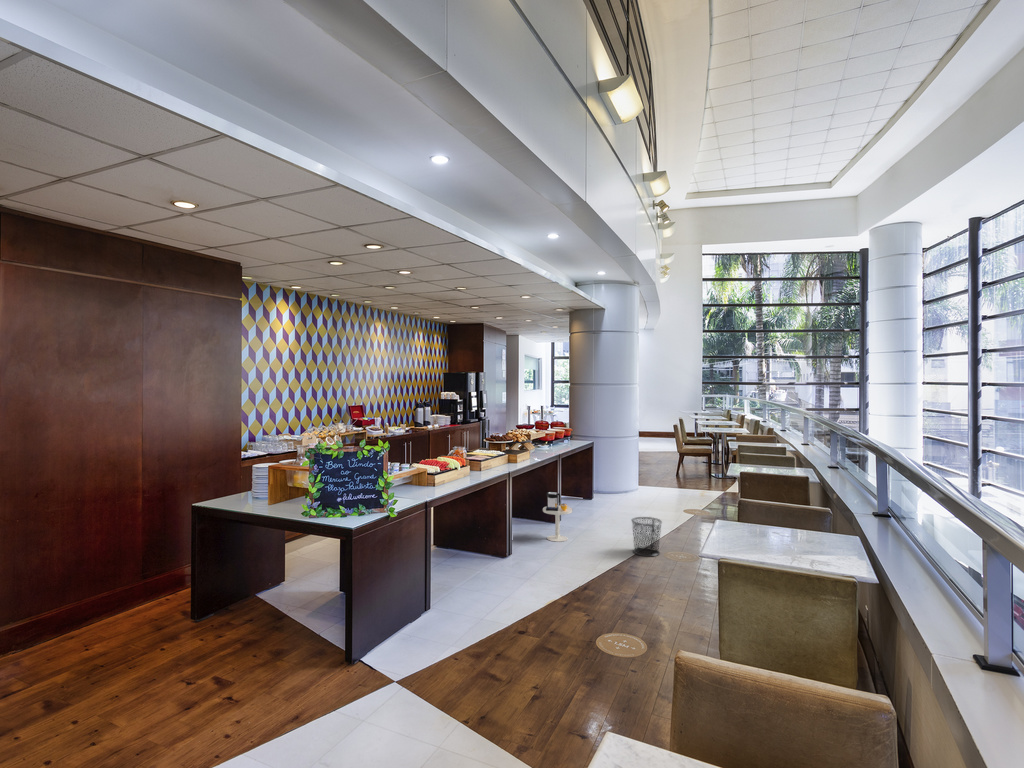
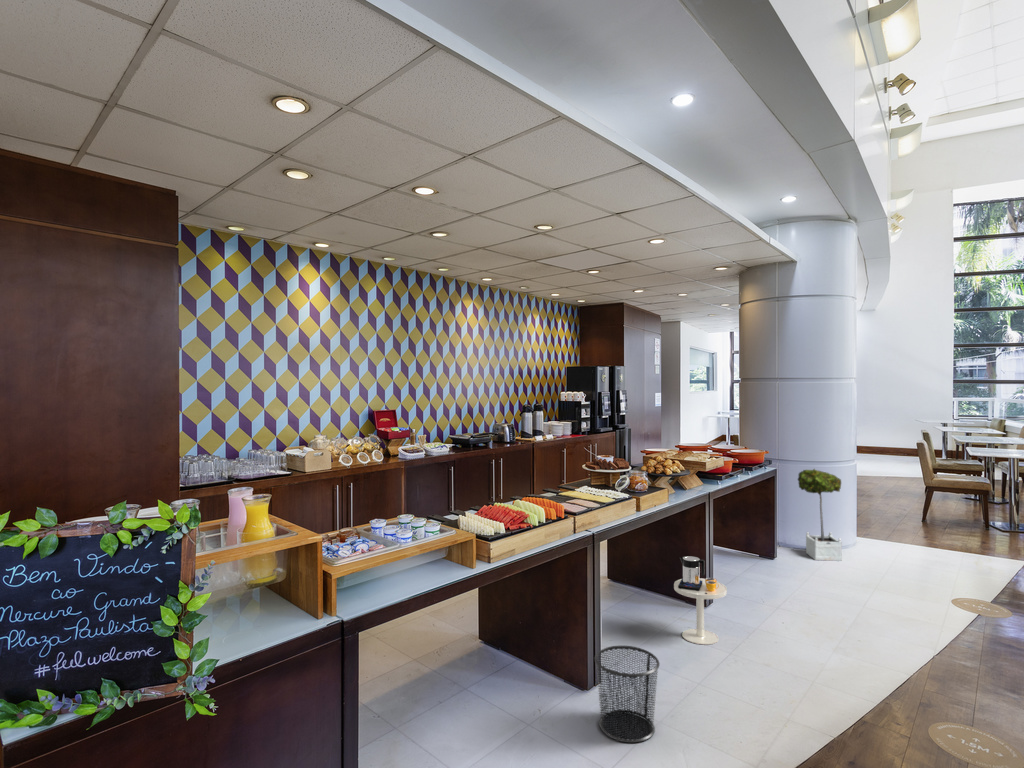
potted tree: none [606,442,631,499] -> present [798,469,842,561]
waste bin: present [632,517,662,556] -> present [595,646,659,743]

